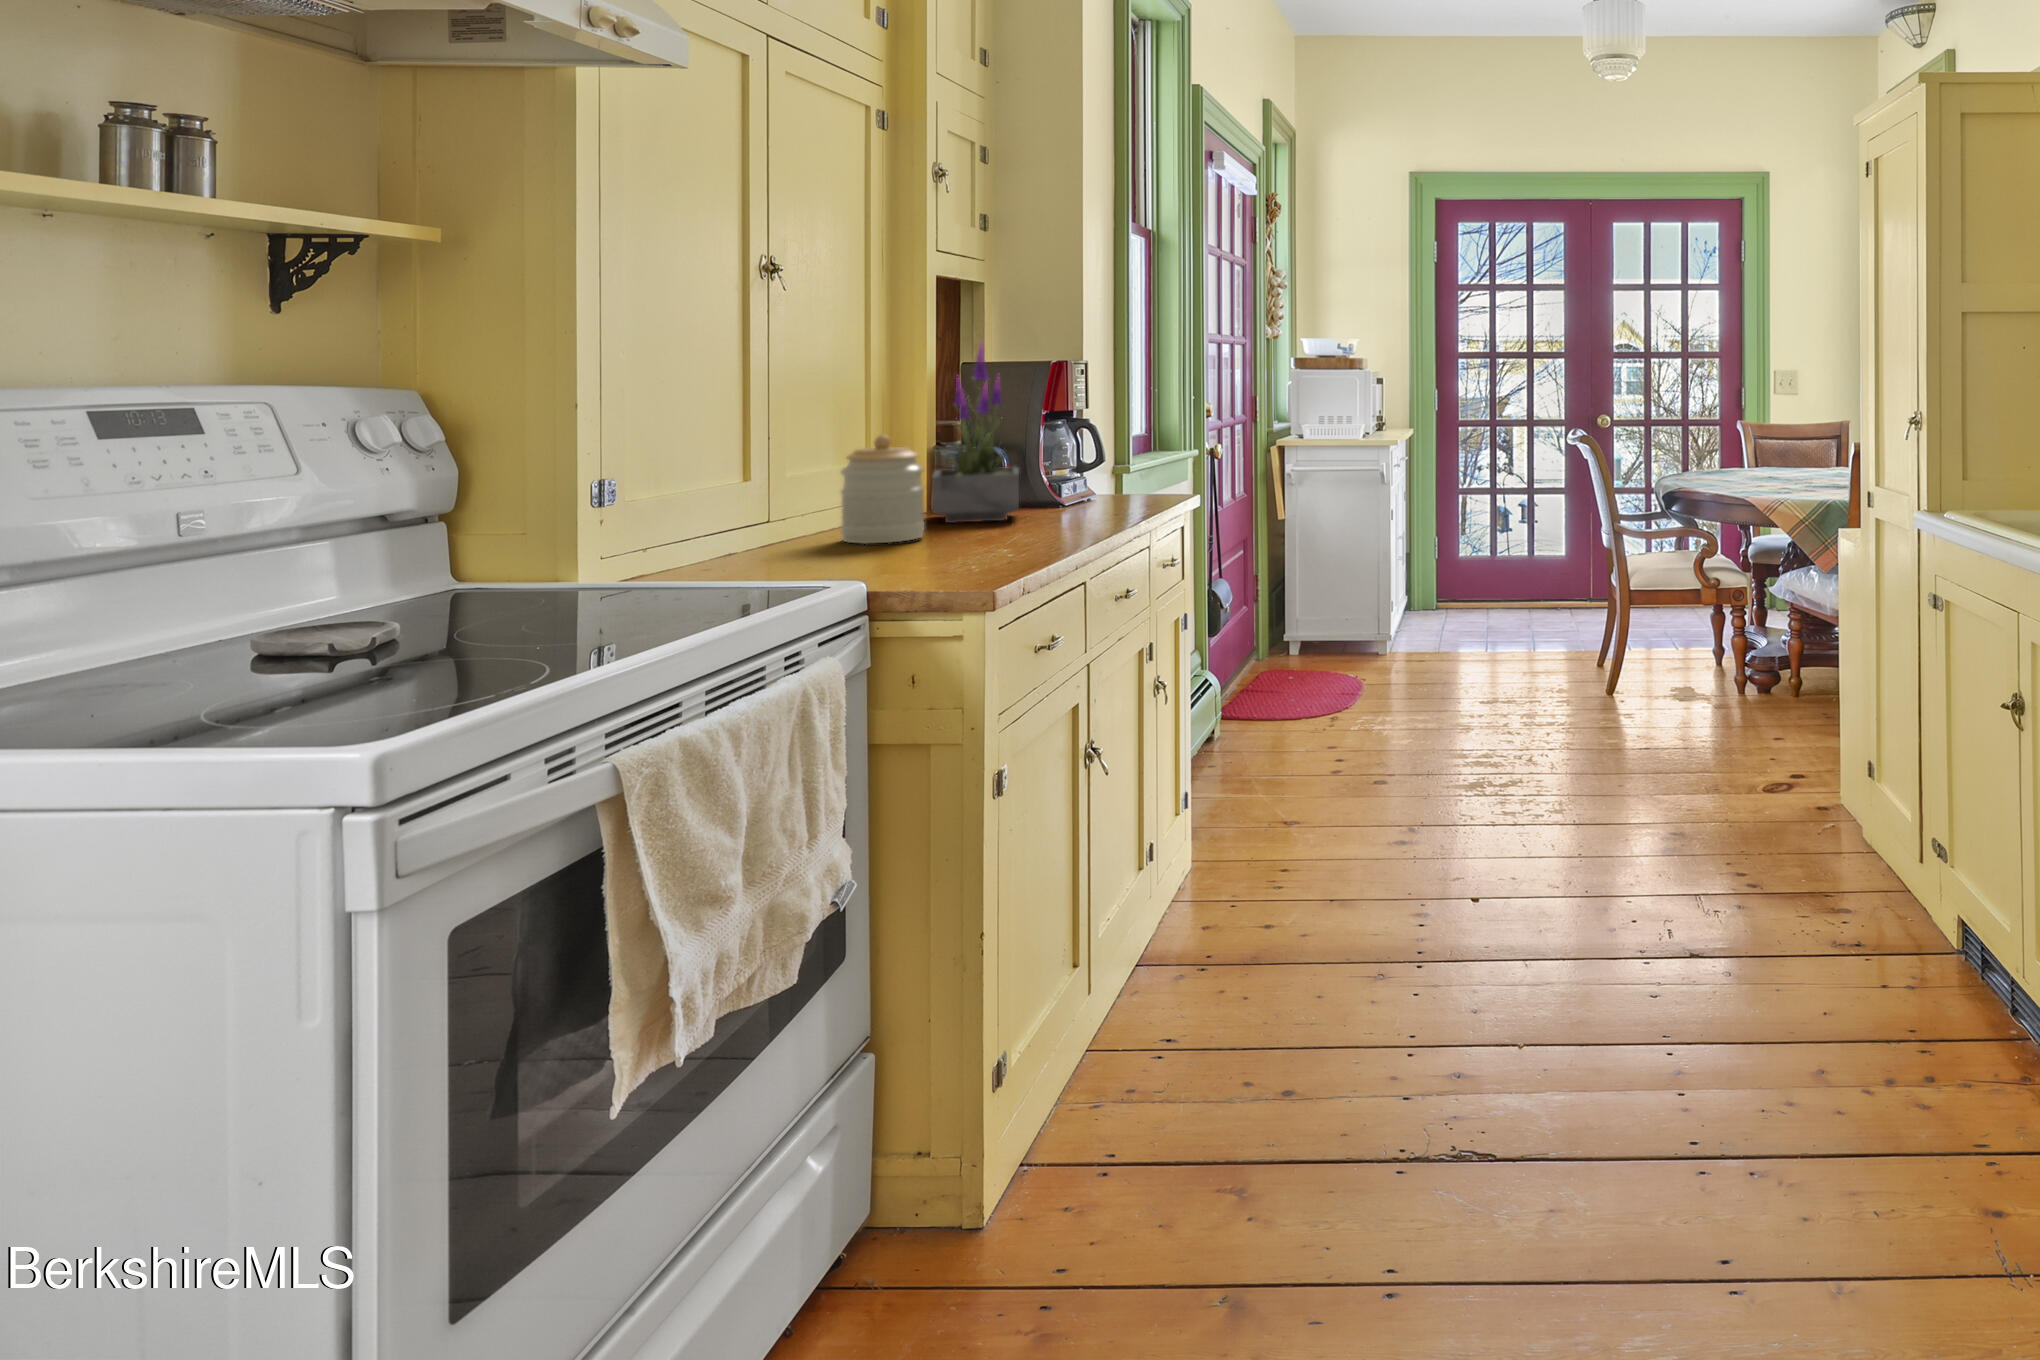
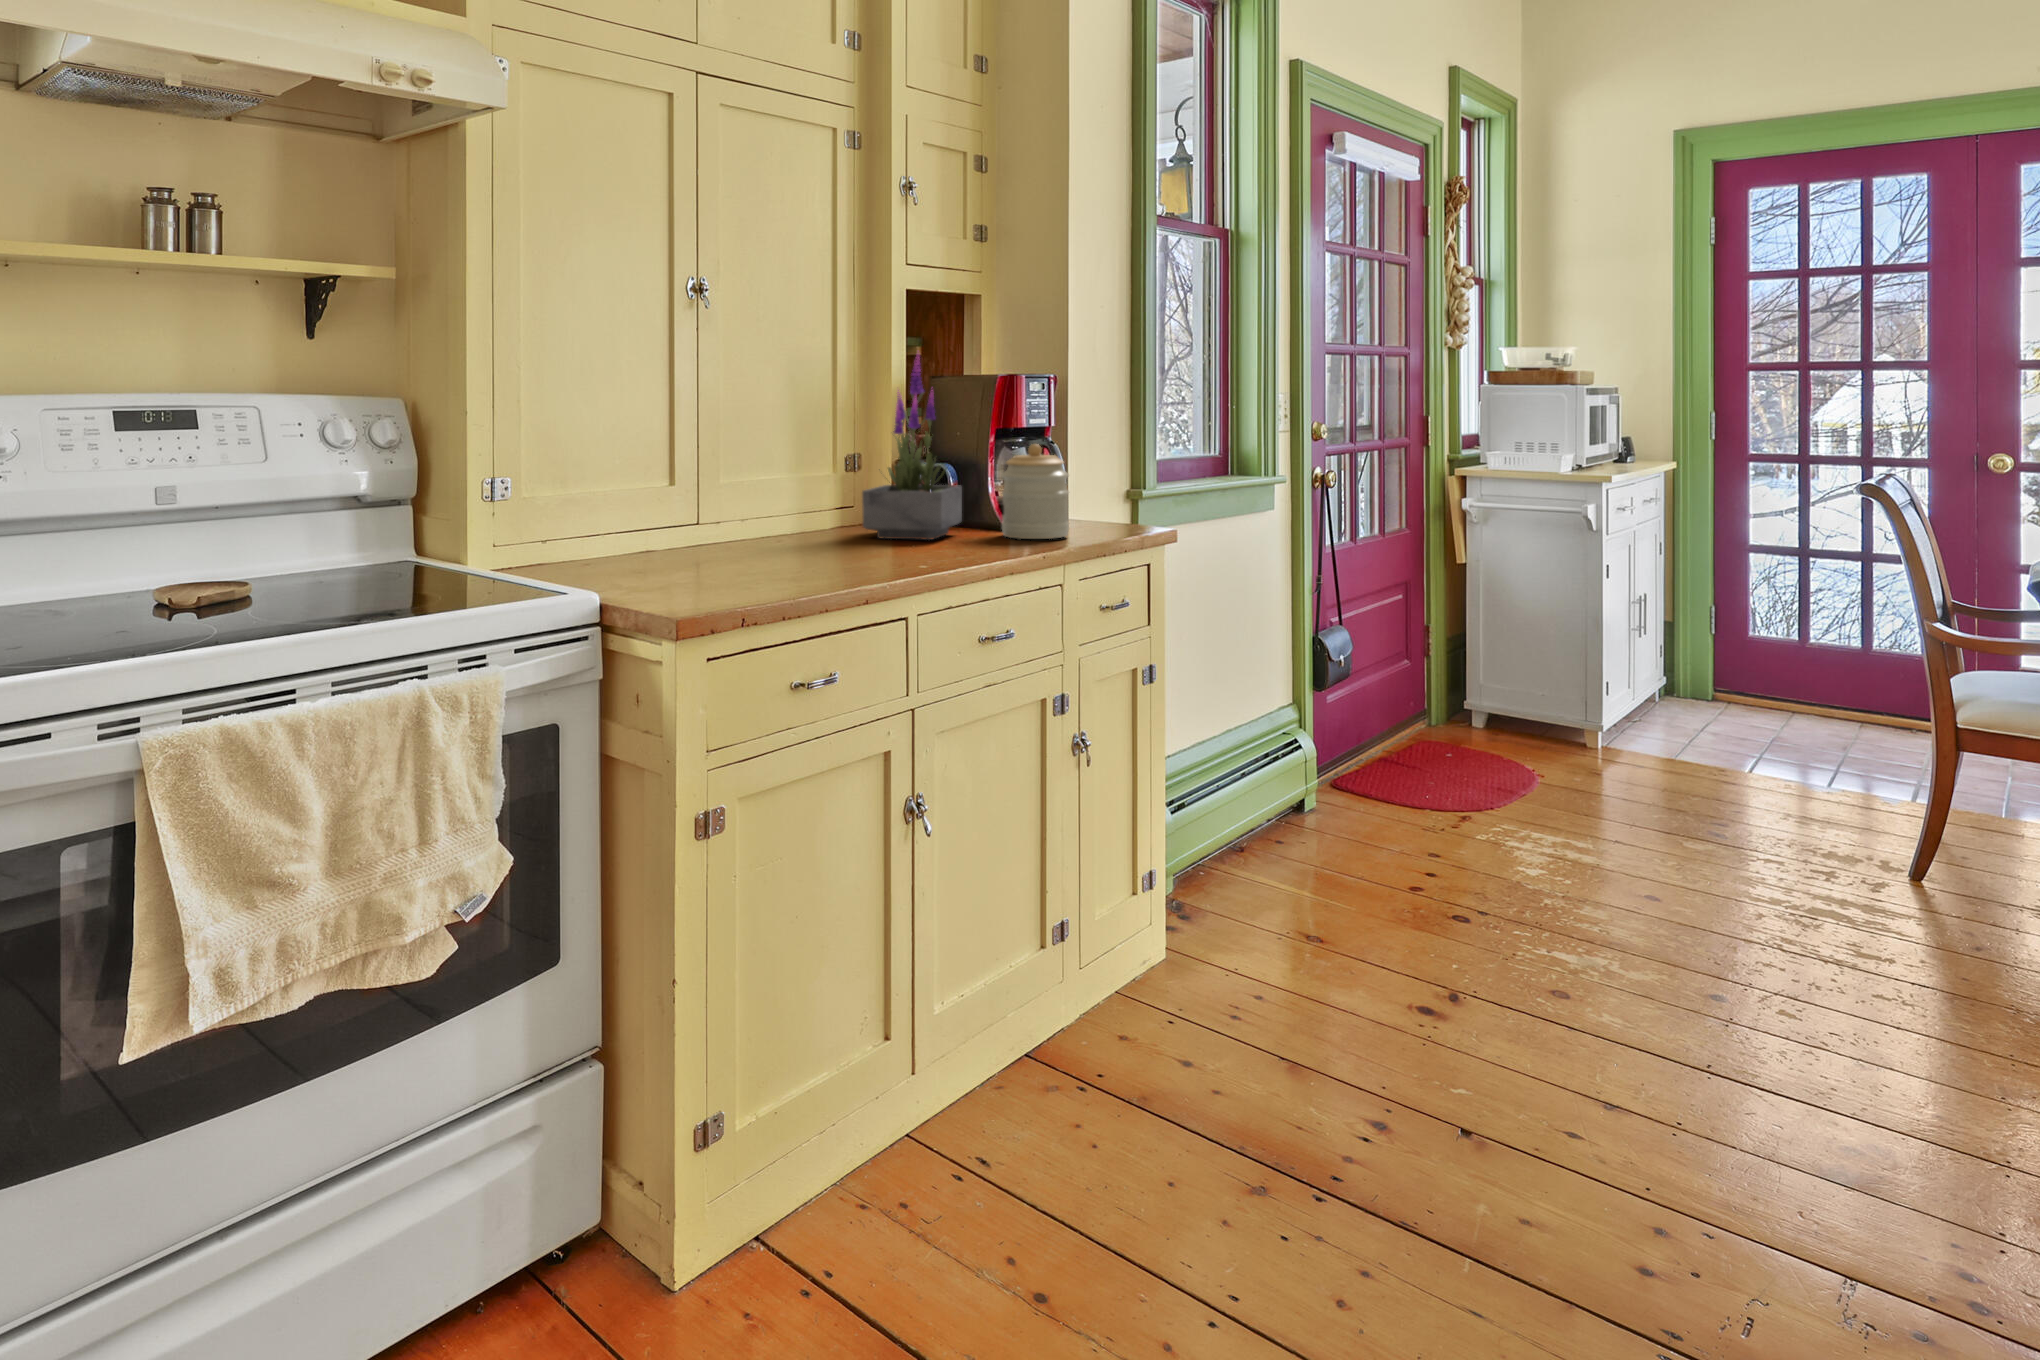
jar: present [841,435,924,543] -> present [1002,444,1069,539]

